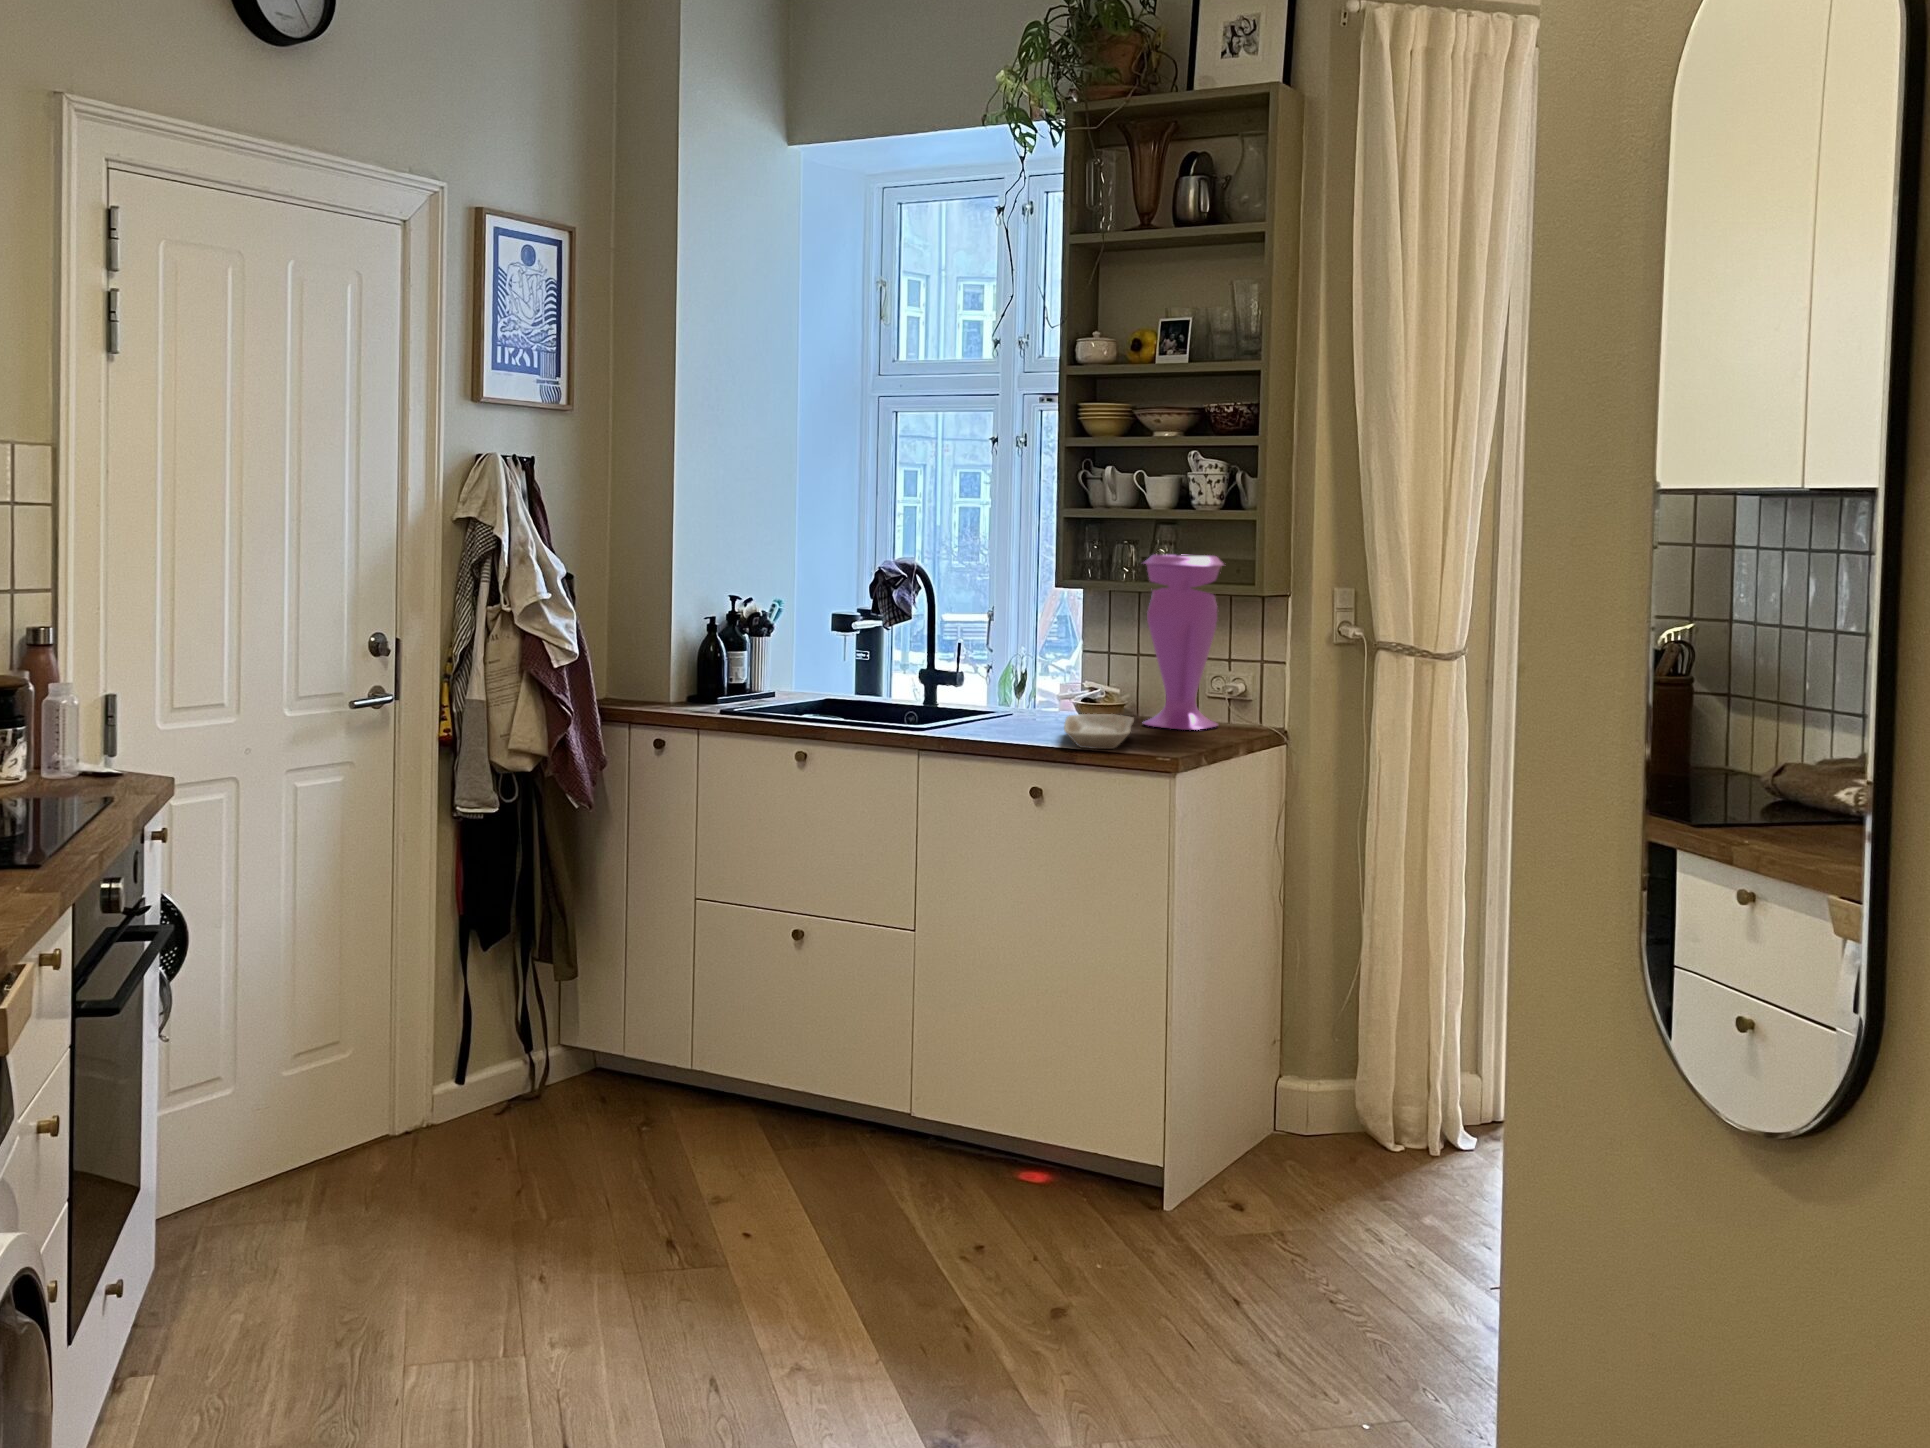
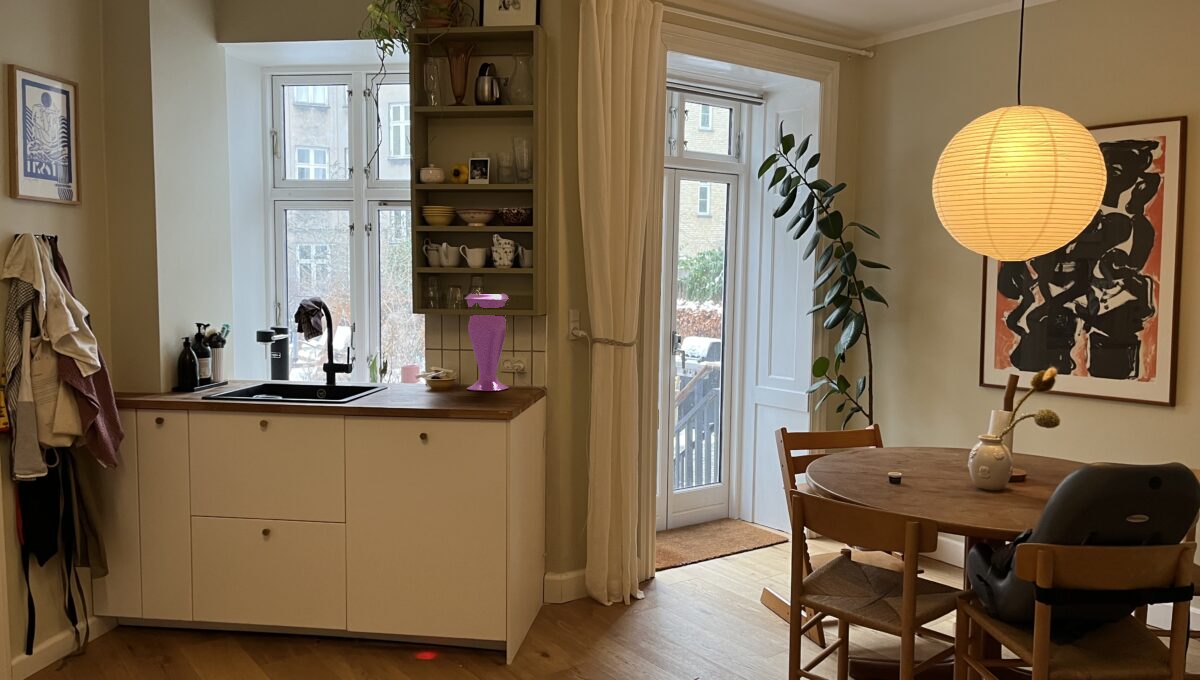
tray: present [1064,714,1134,749] -> none [427,385,468,405]

